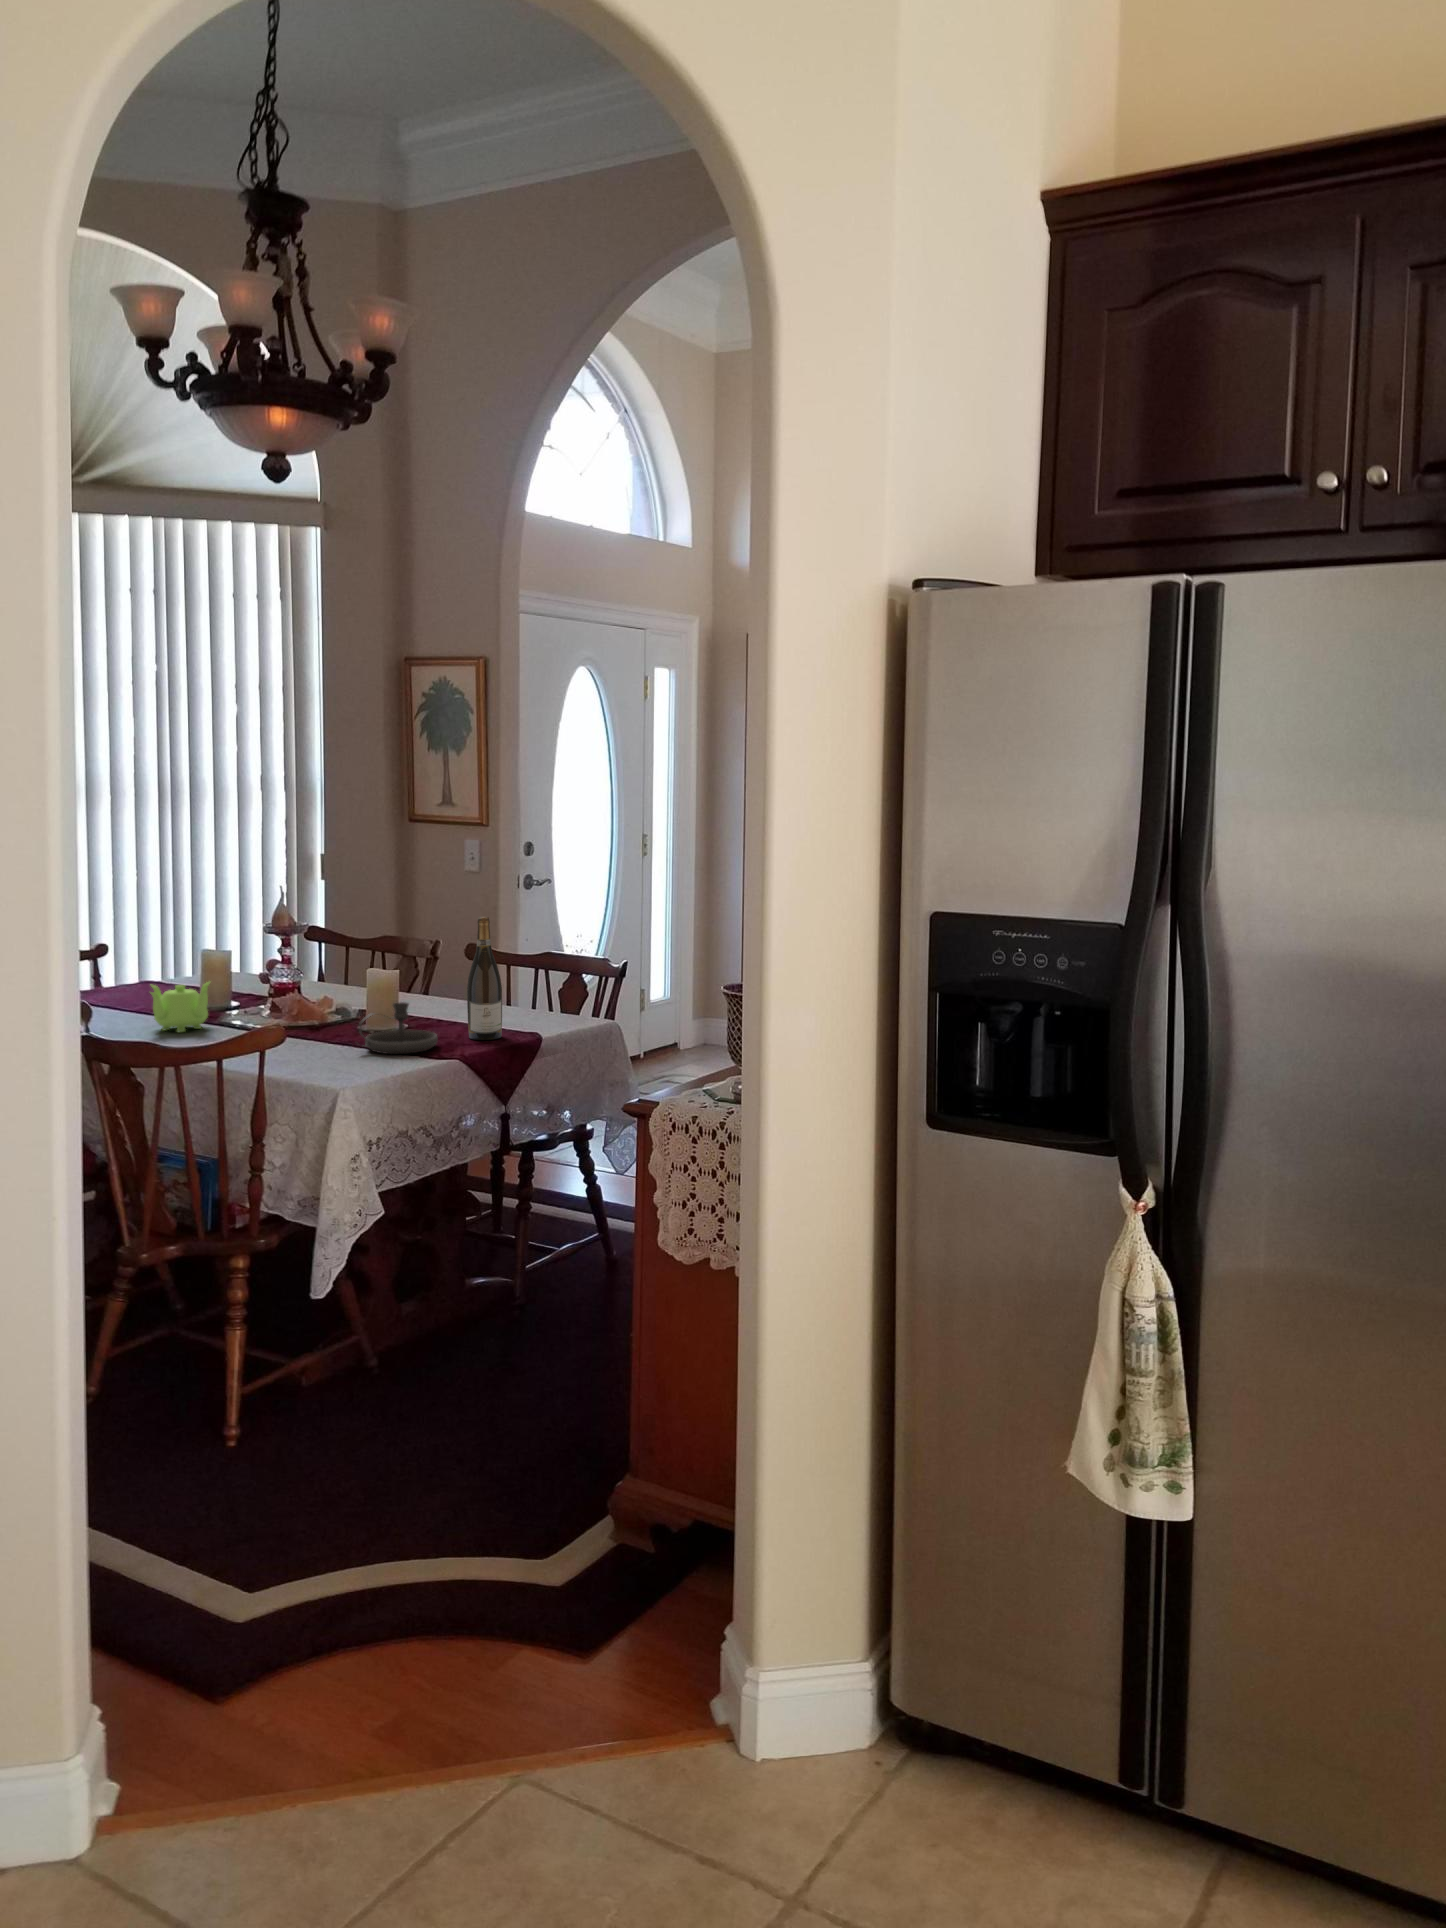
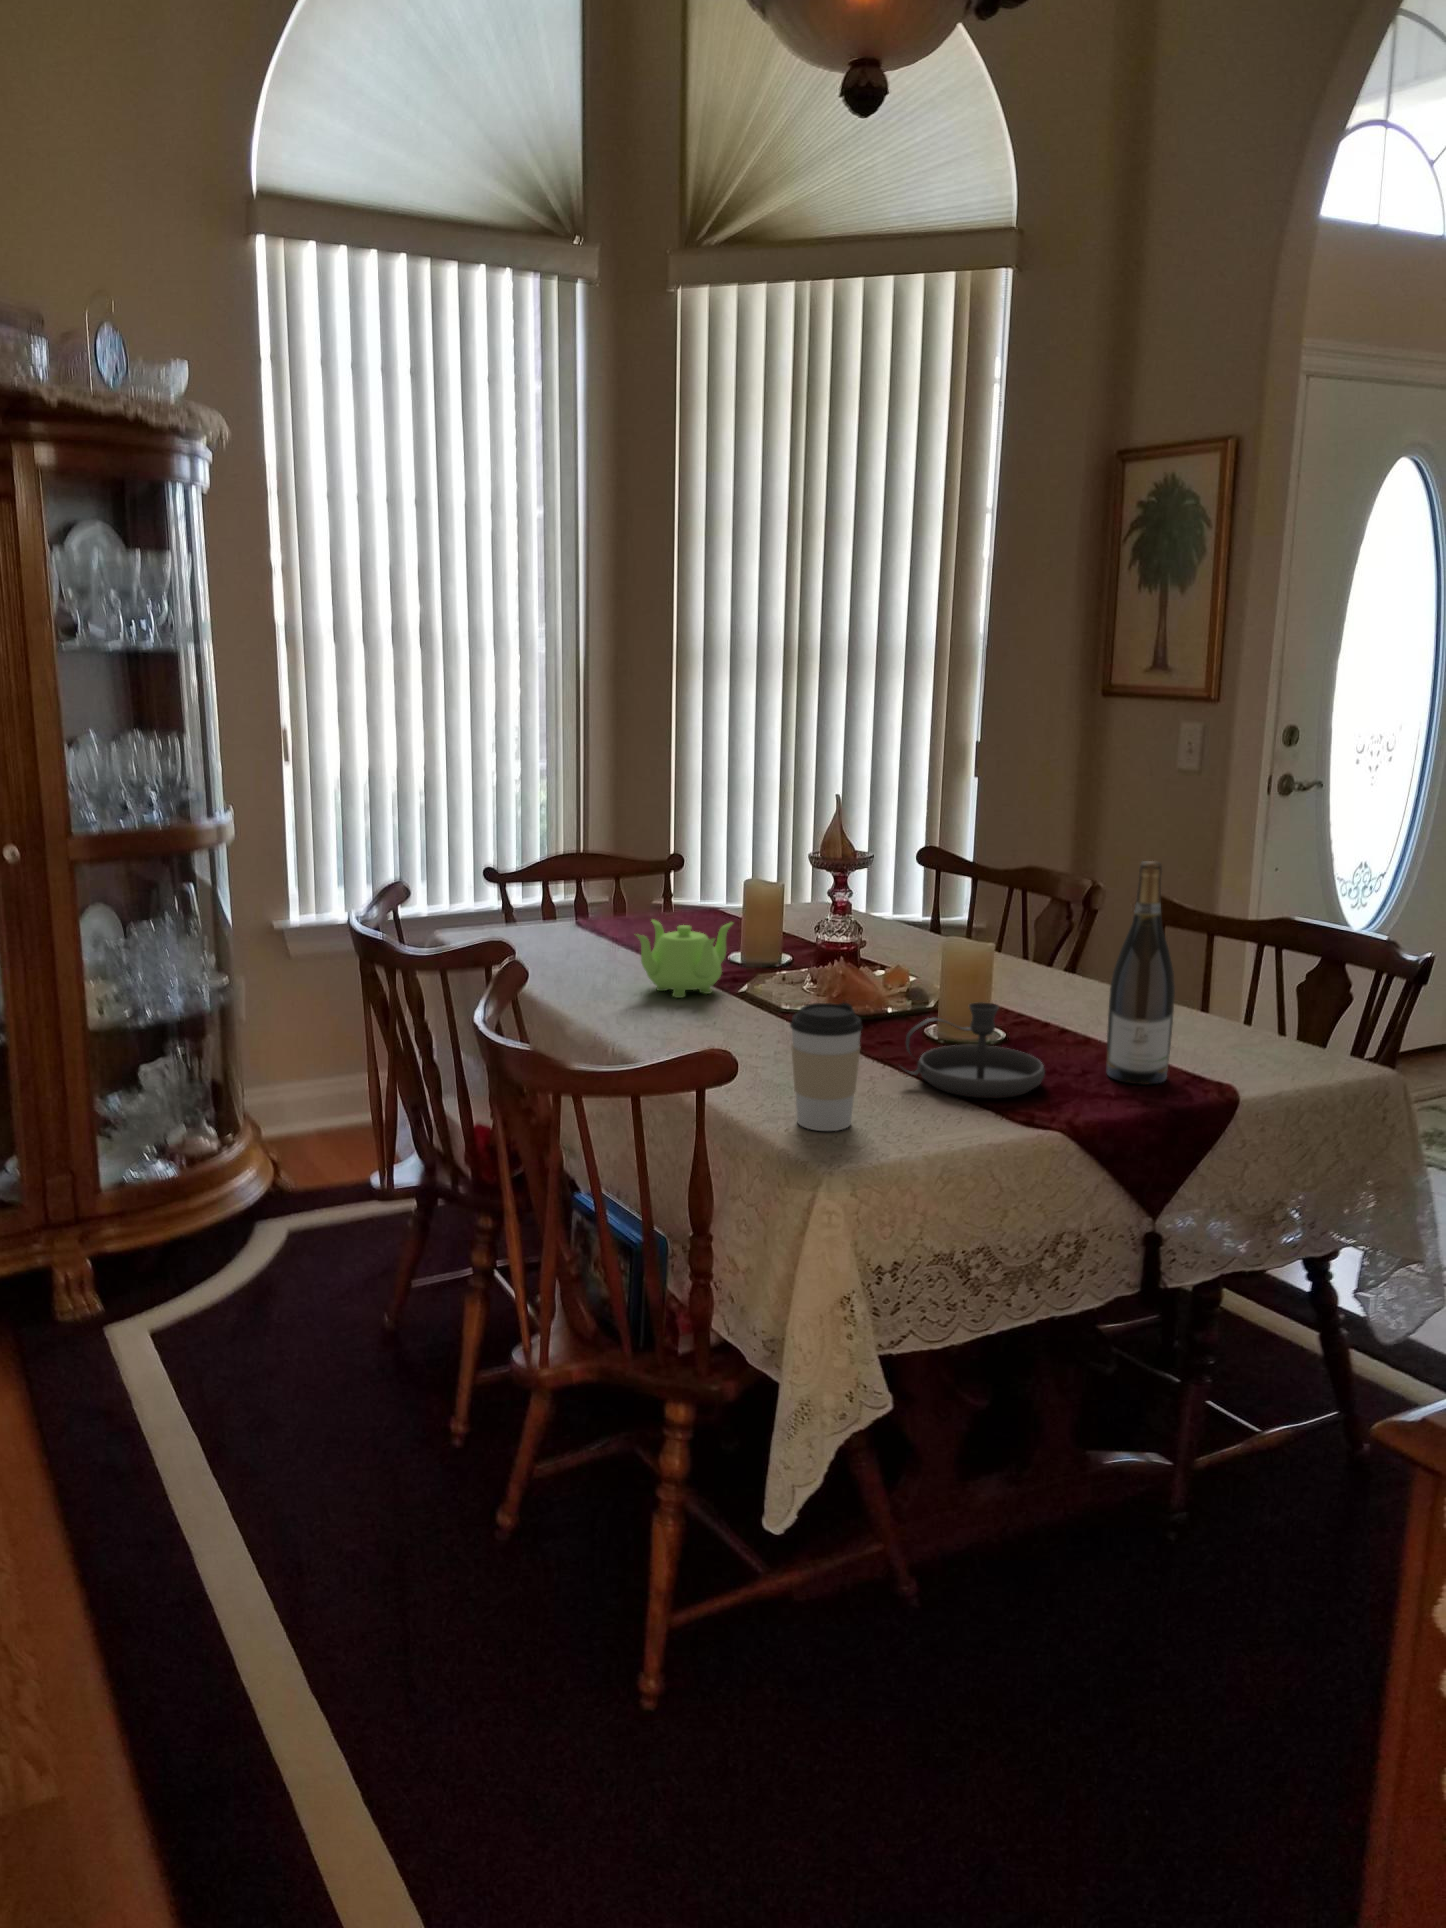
coffee cup: none [302,1003,344,1075] -> present [790,1003,863,1131]

